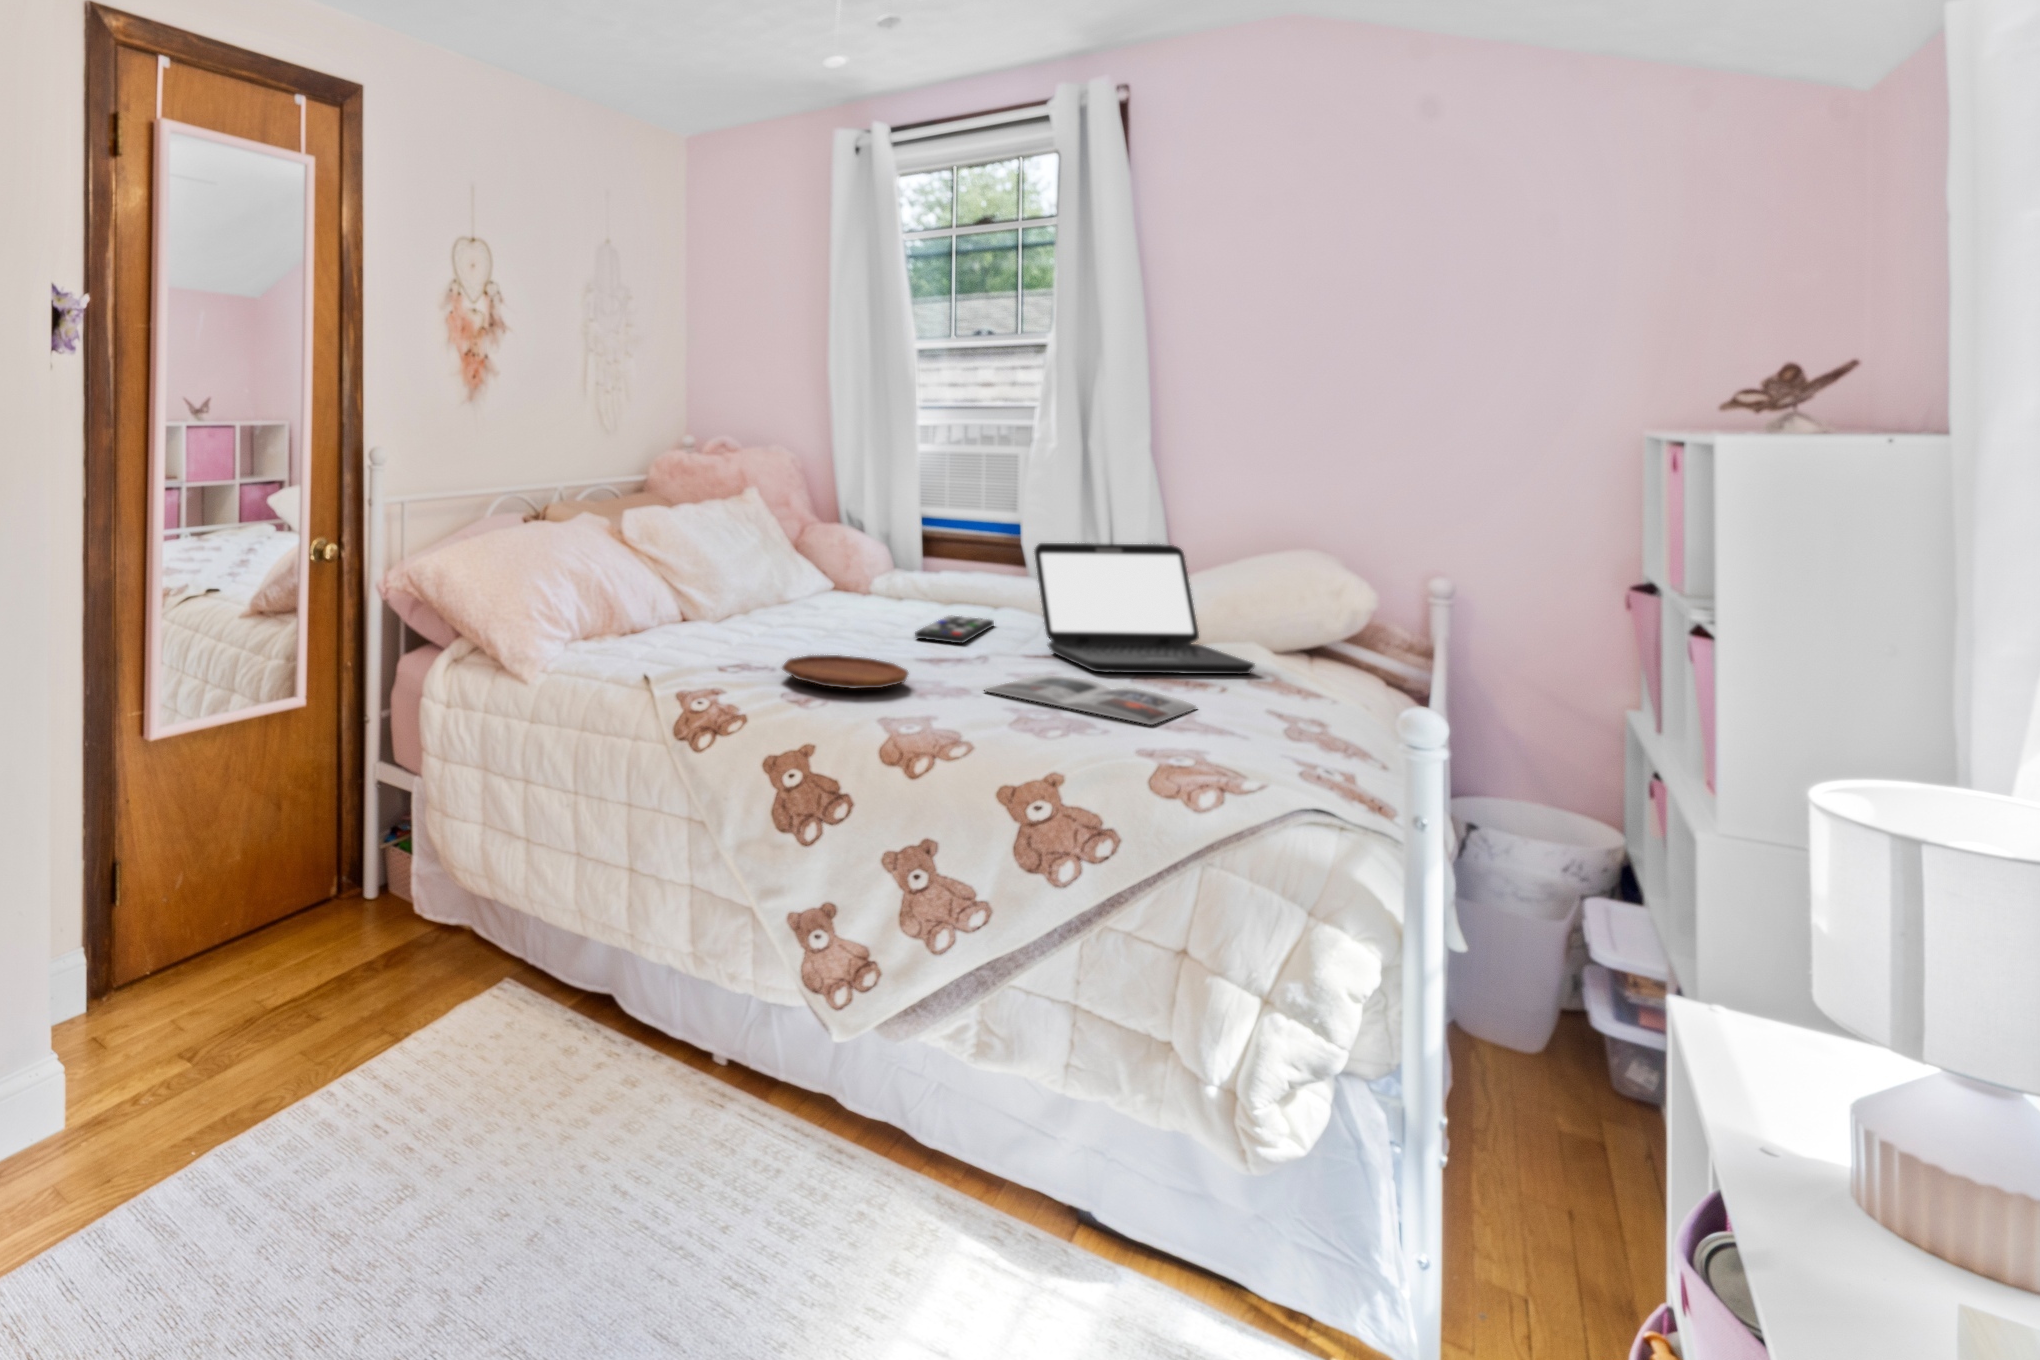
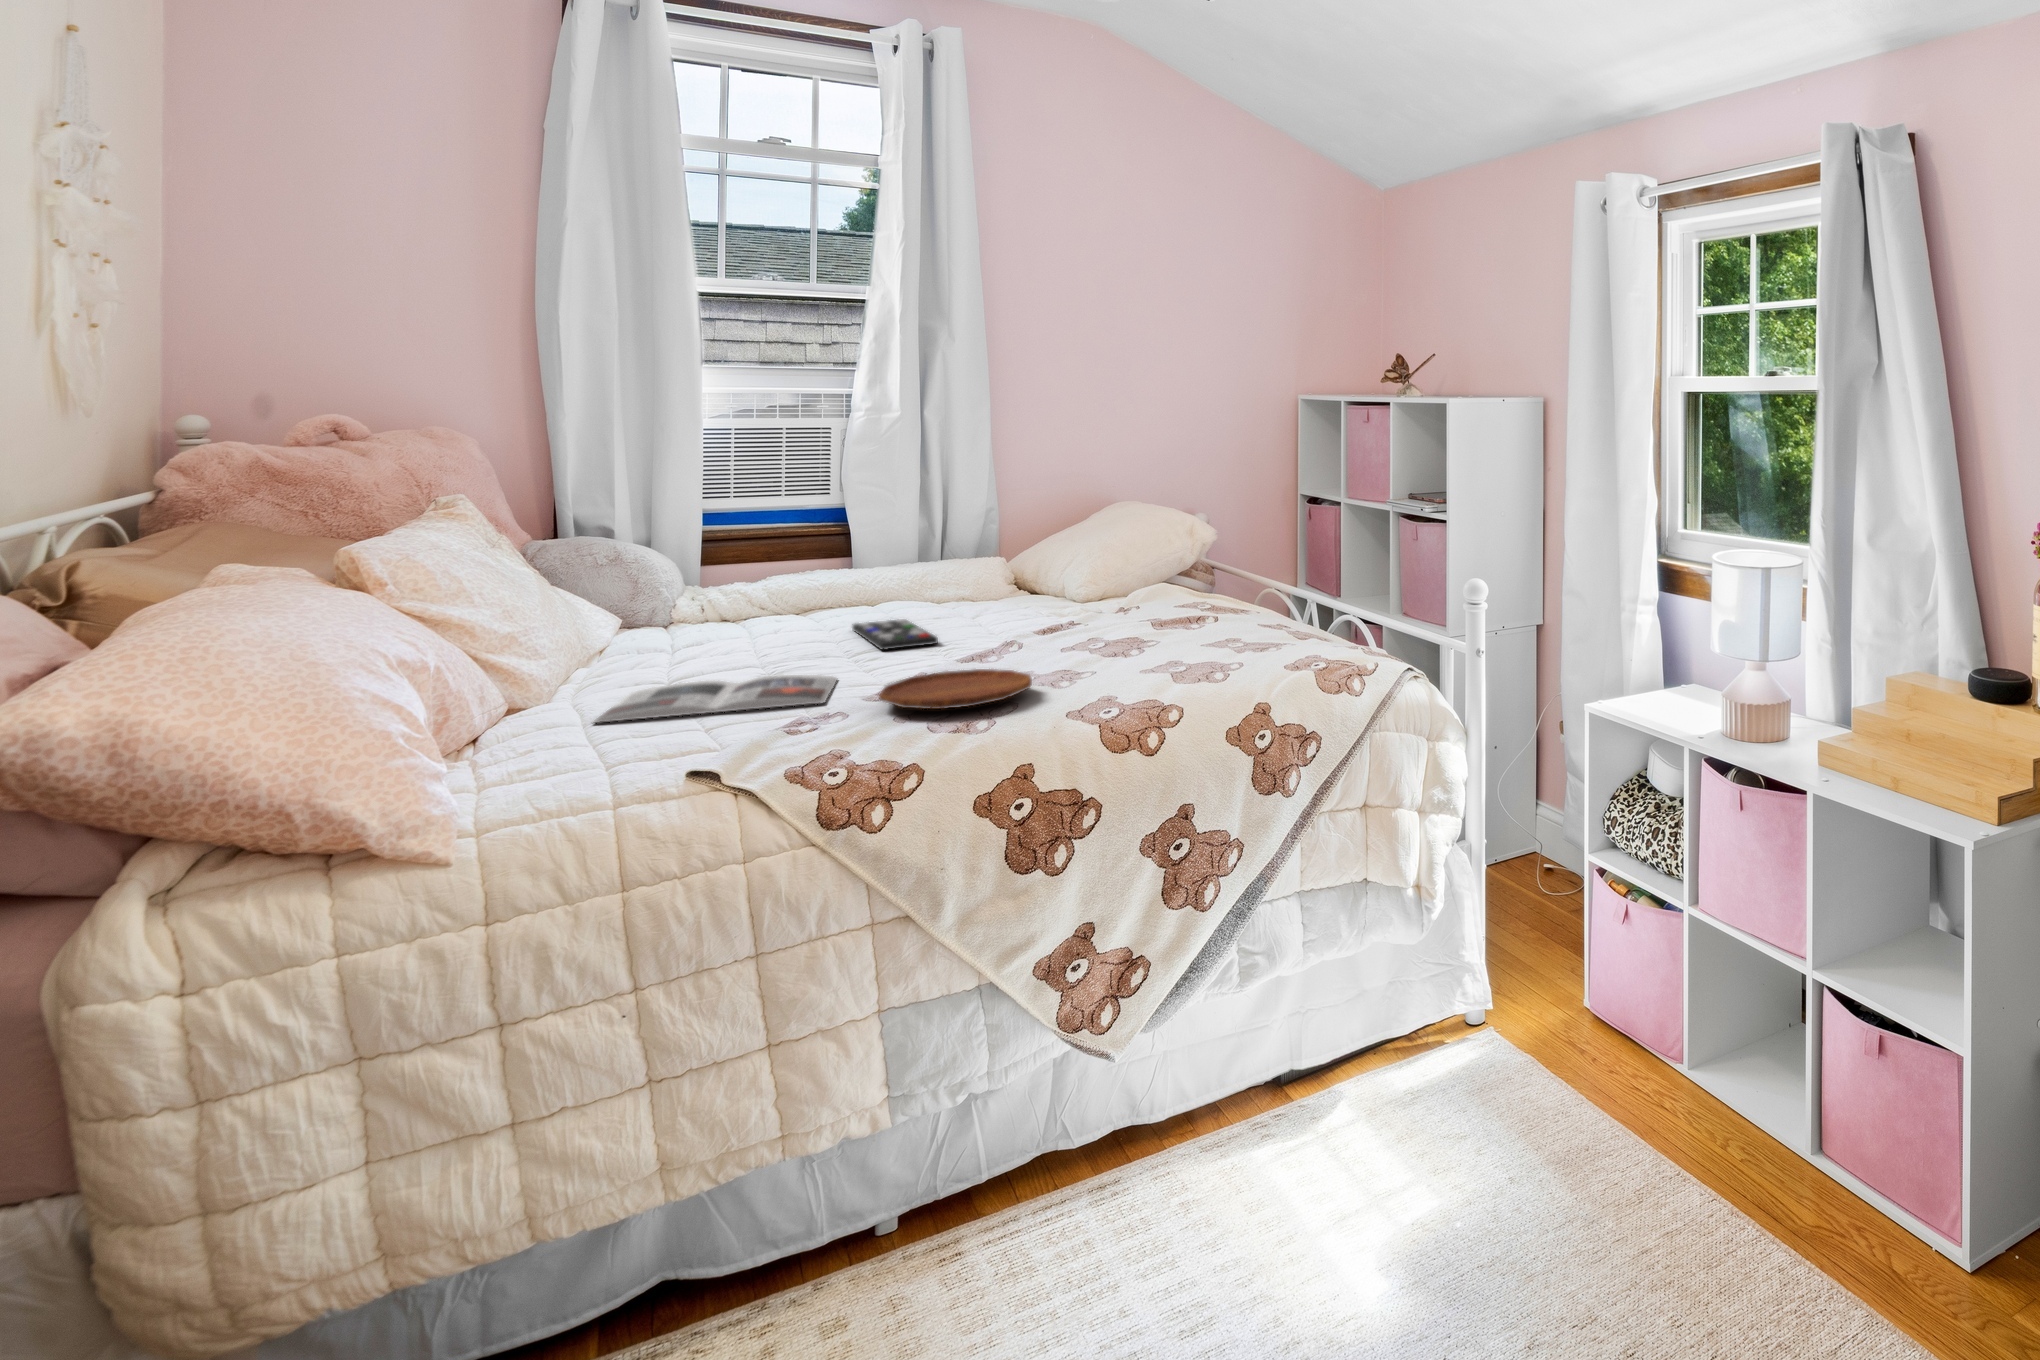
laptop: present [1034,543,1254,674] -> none [997,523,1174,637]
magazine: present [985,675,1196,725] -> present [594,675,838,723]

